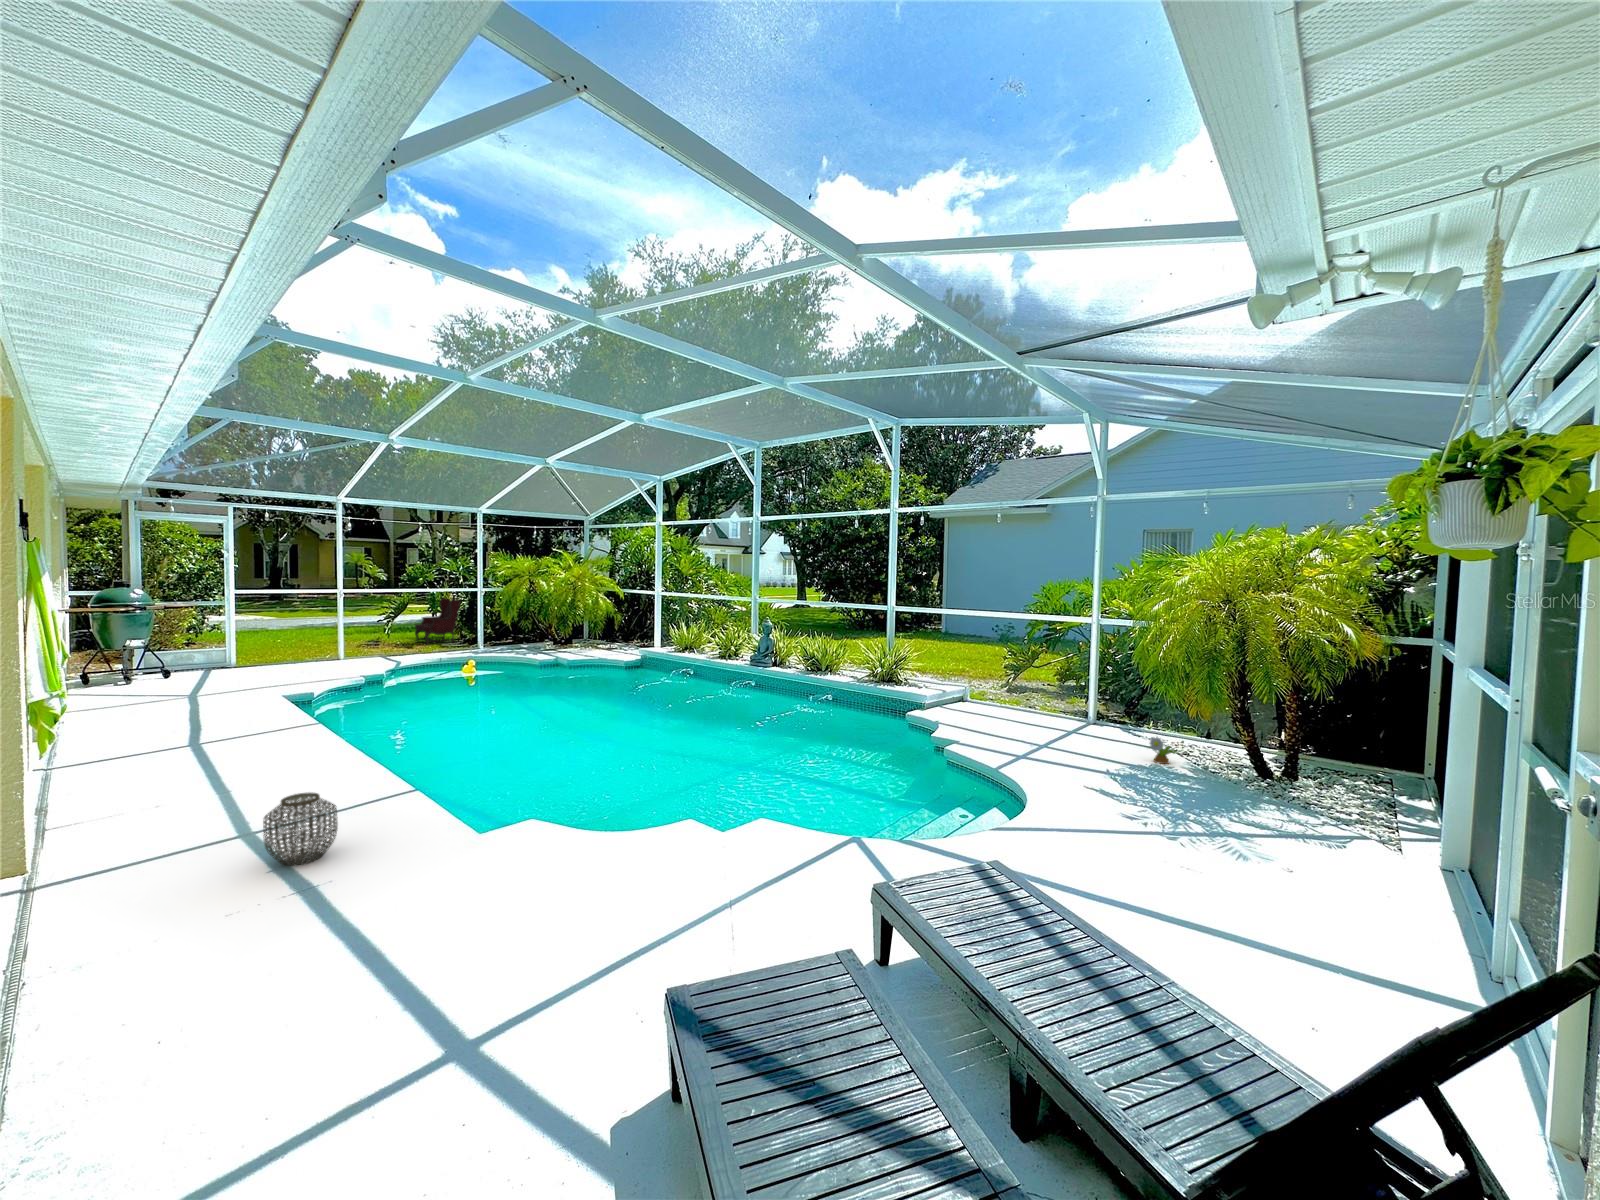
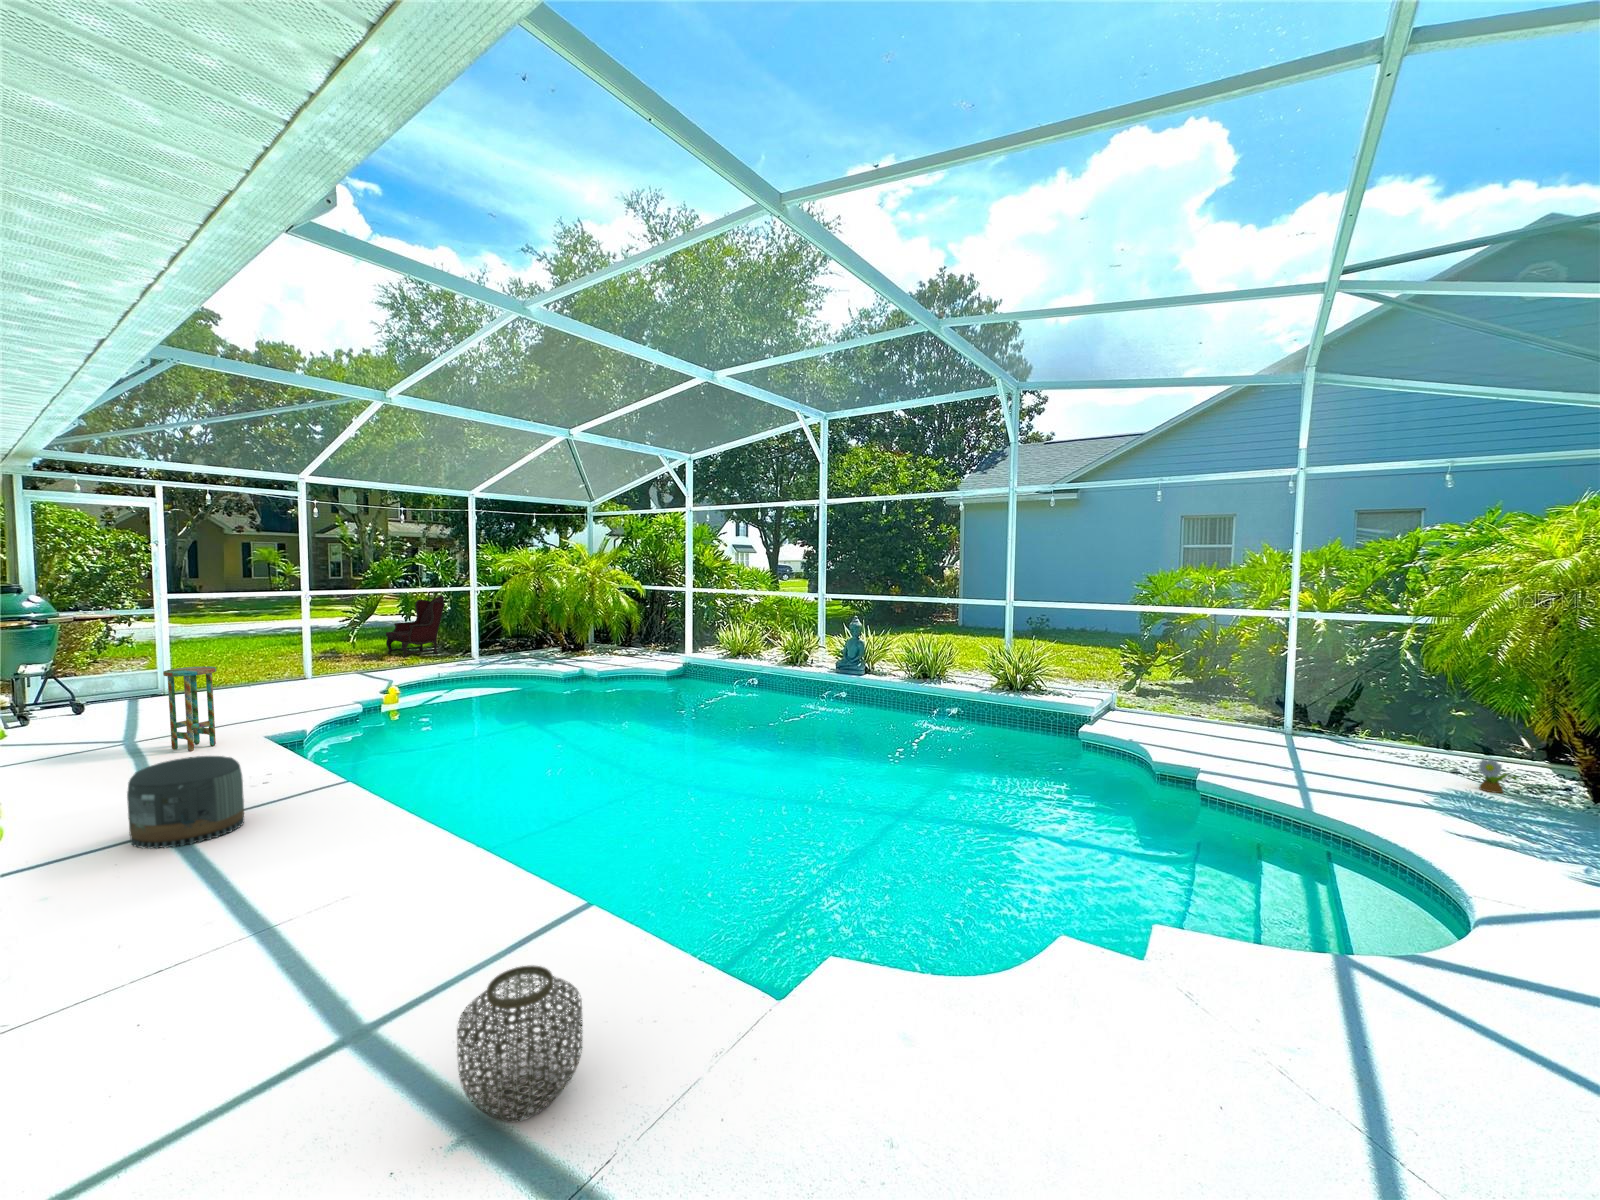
side table: none [213,643,250,703] -> present [163,666,216,751]
pouf: none [164,699,240,754] -> present [127,756,244,849]

